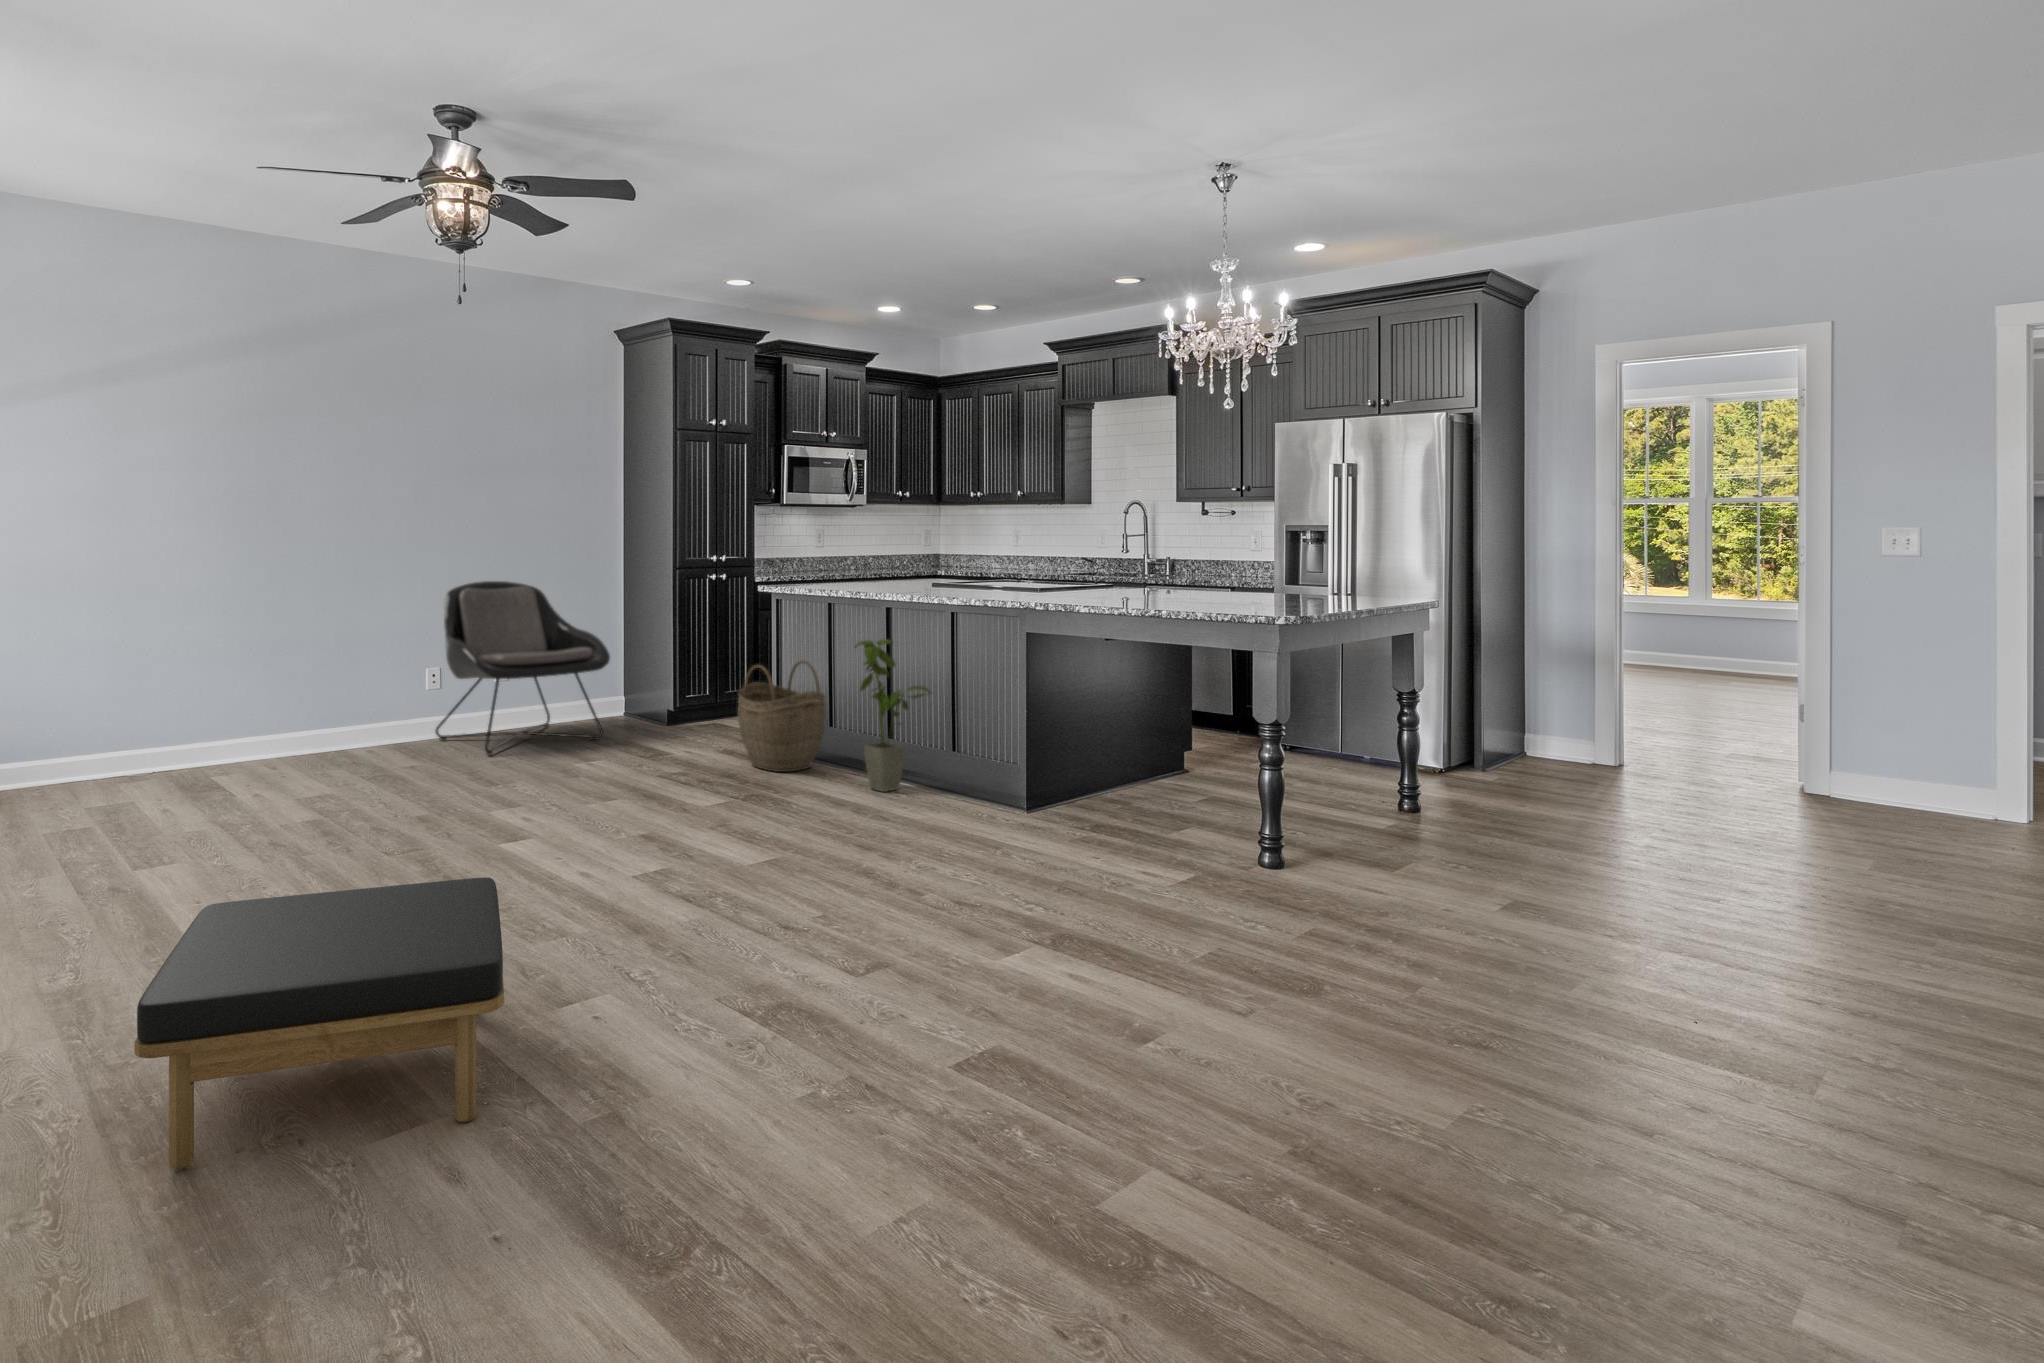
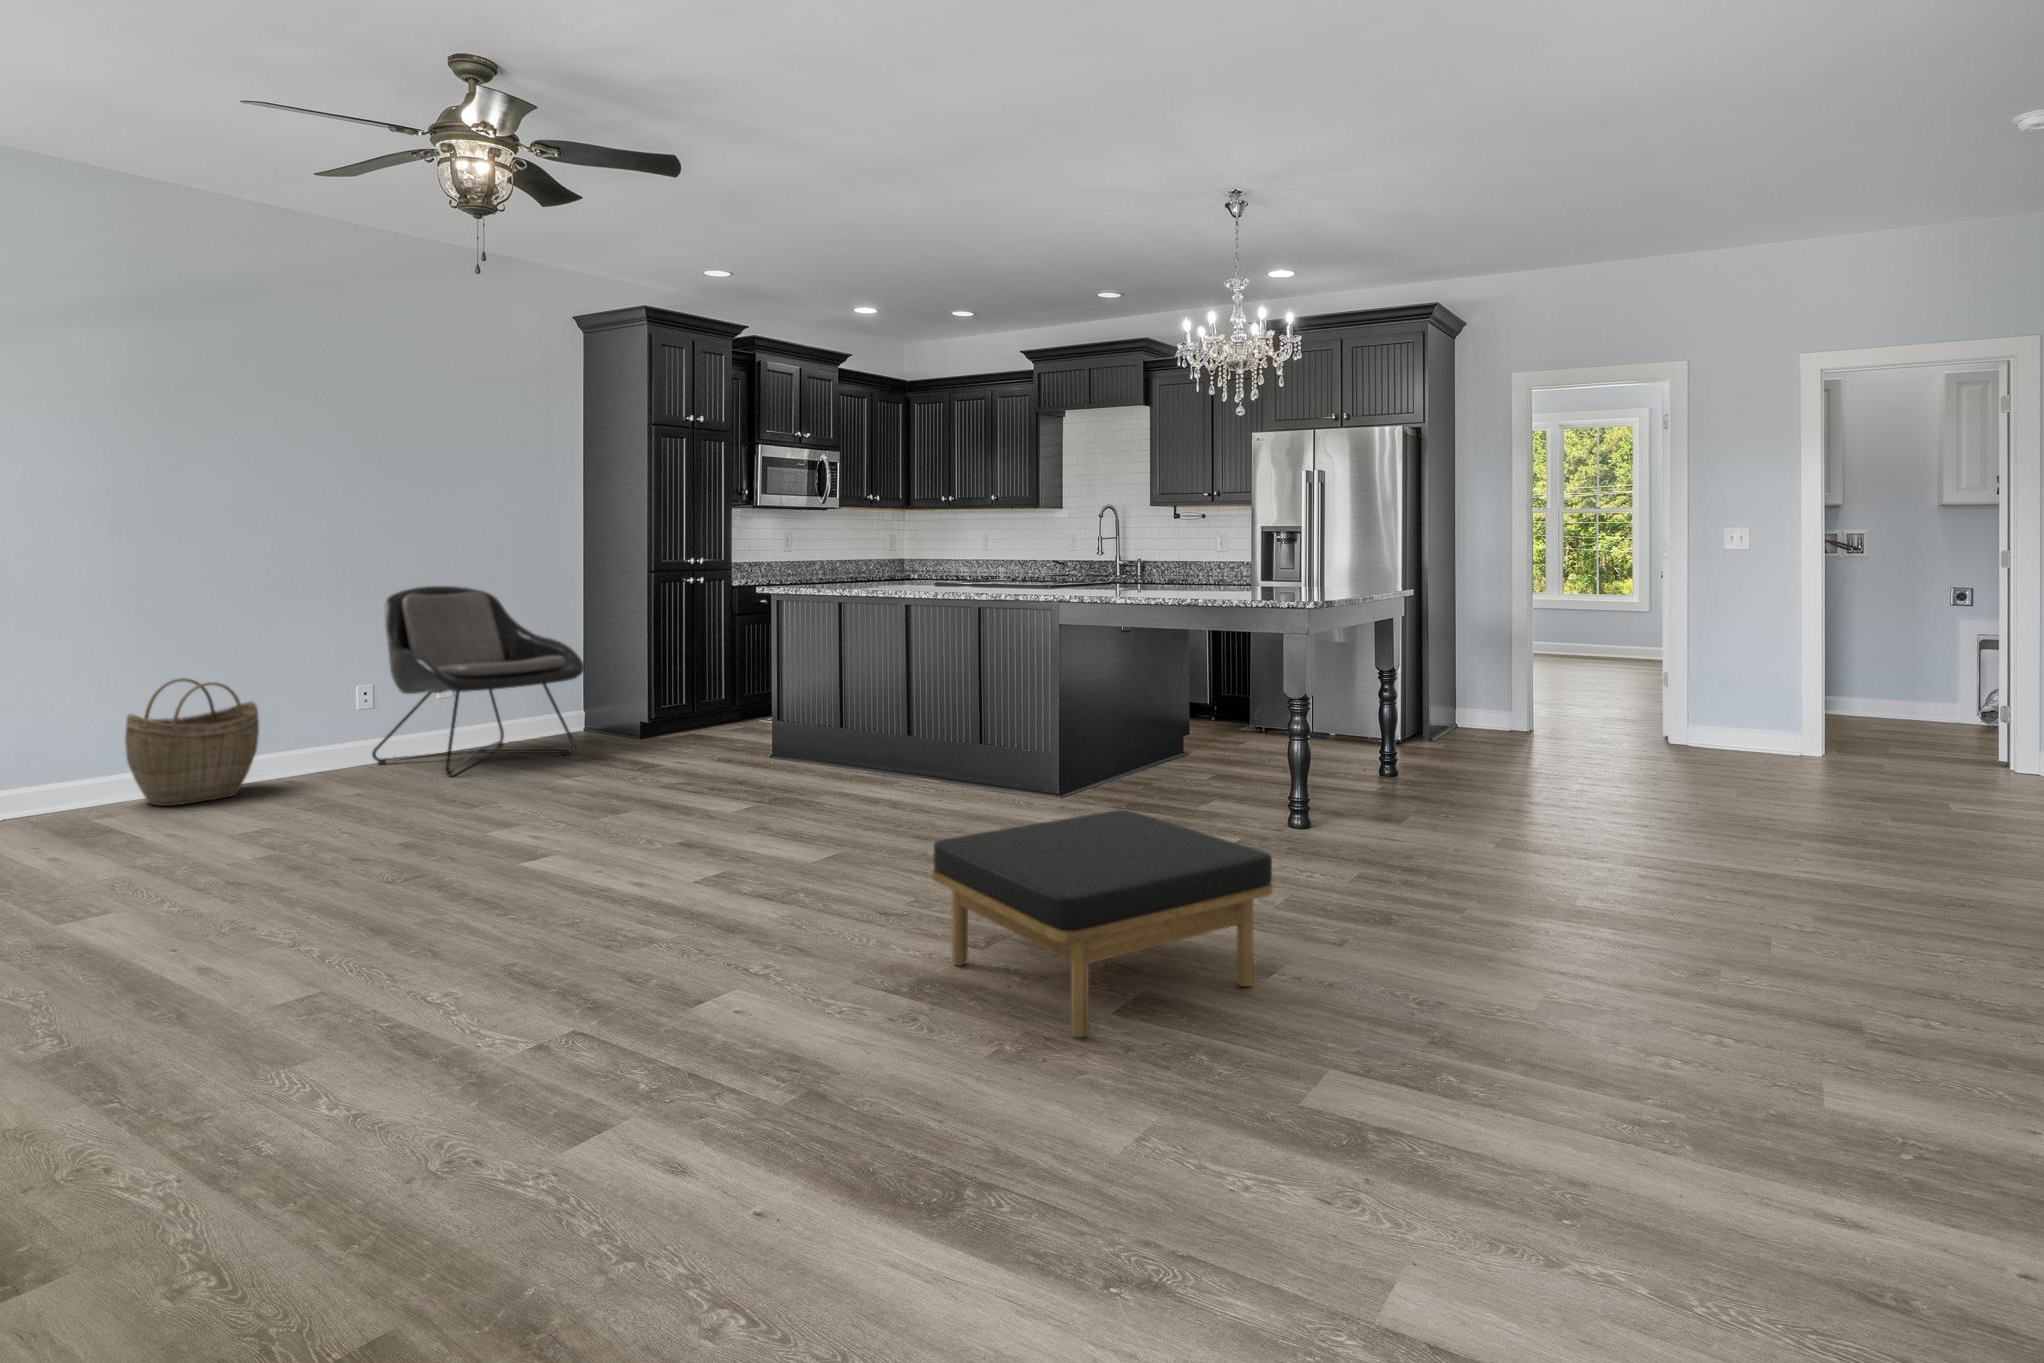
house plant: present [855,639,931,792] -> none [882,634,963,787]
woven basket: present [738,661,826,772] -> present [125,678,259,806]
ottoman: present [134,877,504,1169] -> present [932,810,1272,1037]

